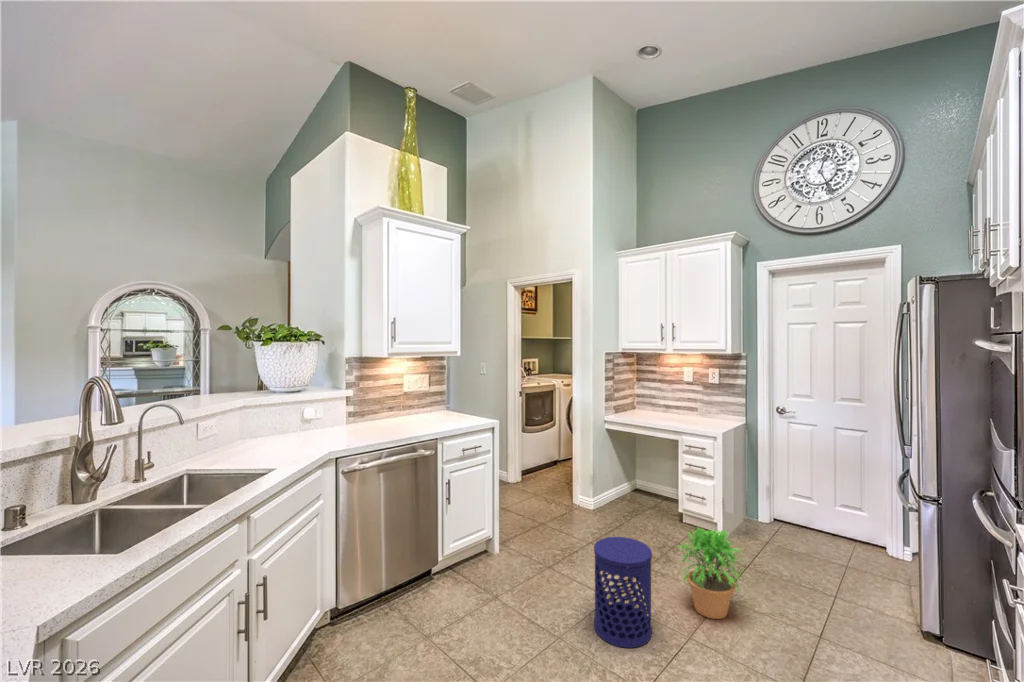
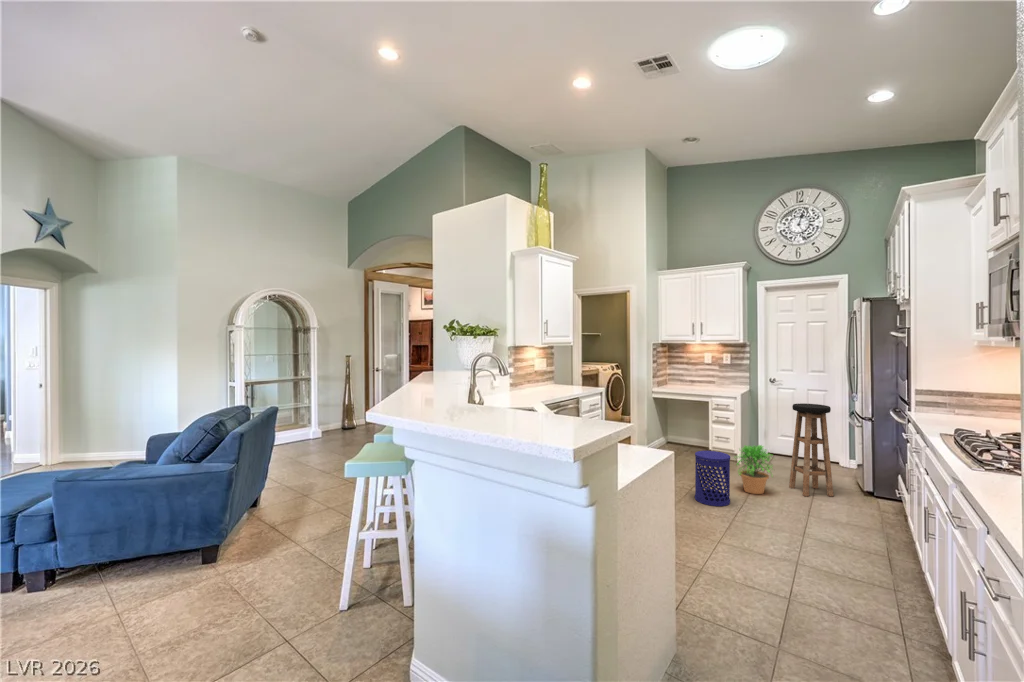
bar stool: none [780,460,858,638] -> present [789,403,833,496]

